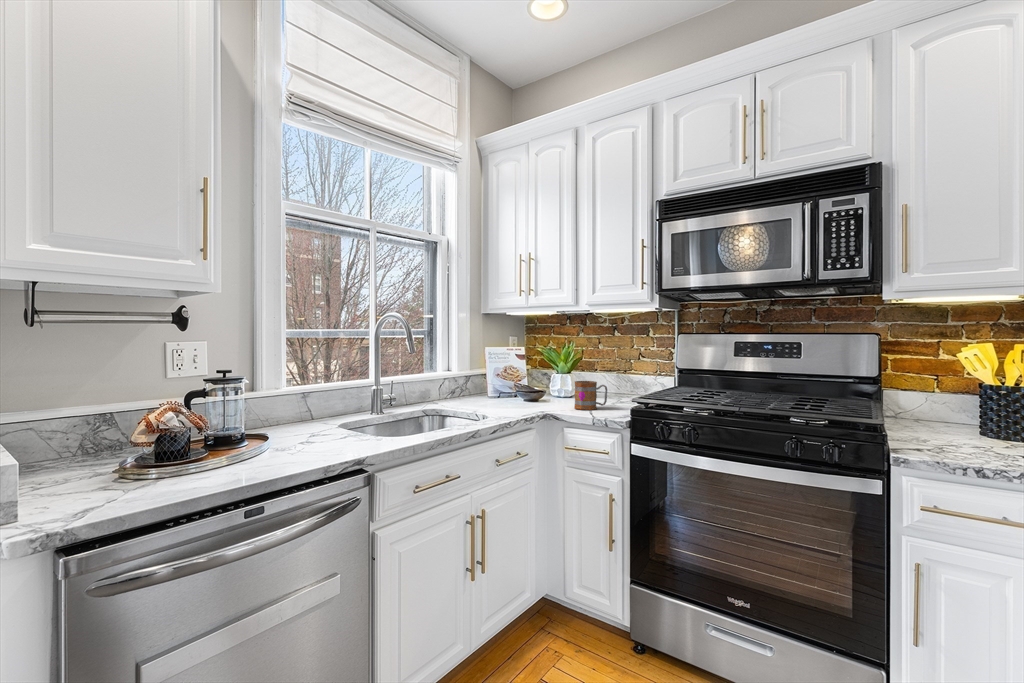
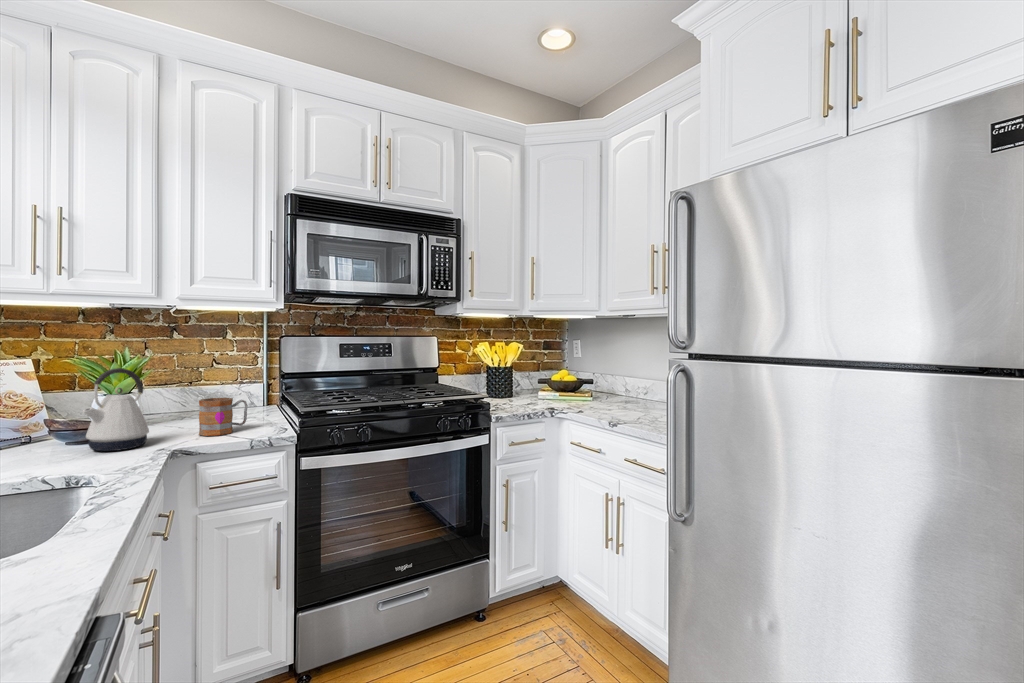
kettle: none [507,354,548,407] -> present [83,368,149,451]

